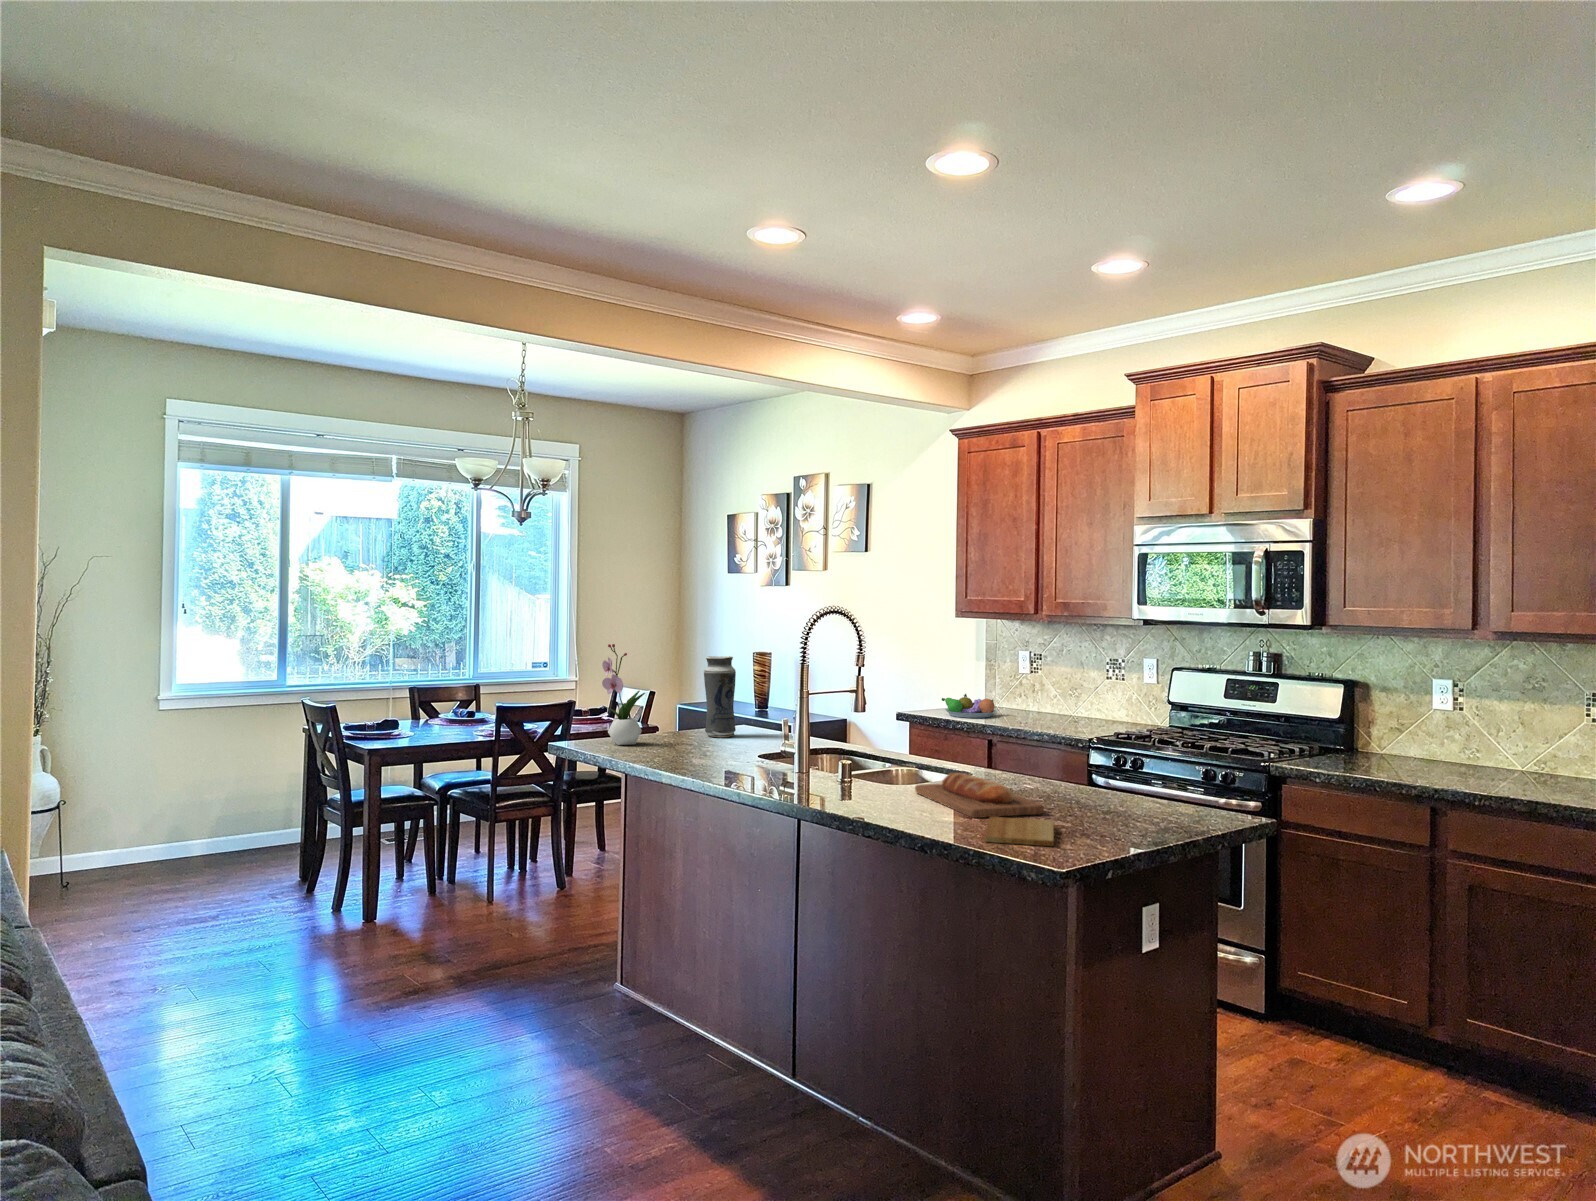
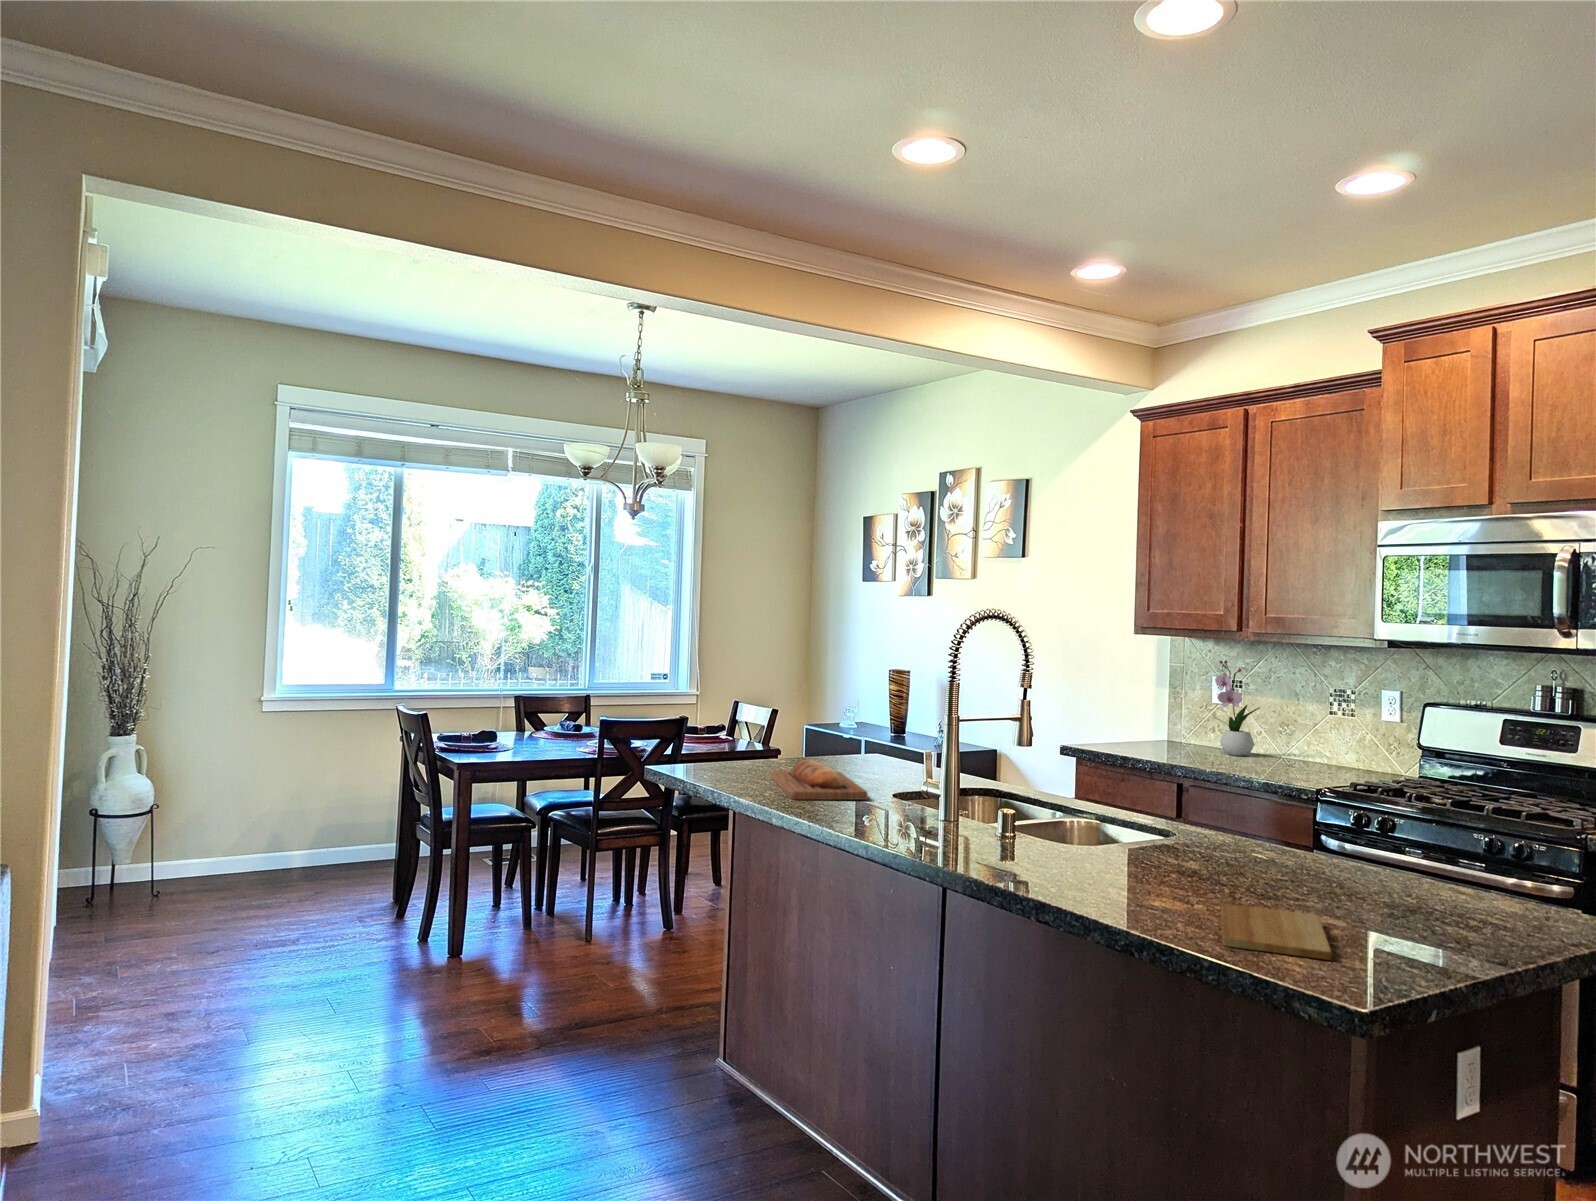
flower arrangement: present [602,644,645,745] -> present [1215,660,1260,756]
vase: present [704,656,736,737] -> none [832,670,871,768]
fruit bowl: present [942,694,996,718] -> none [1118,725,1187,755]
bread loaf: present [915,773,1044,818] -> present [771,760,868,800]

